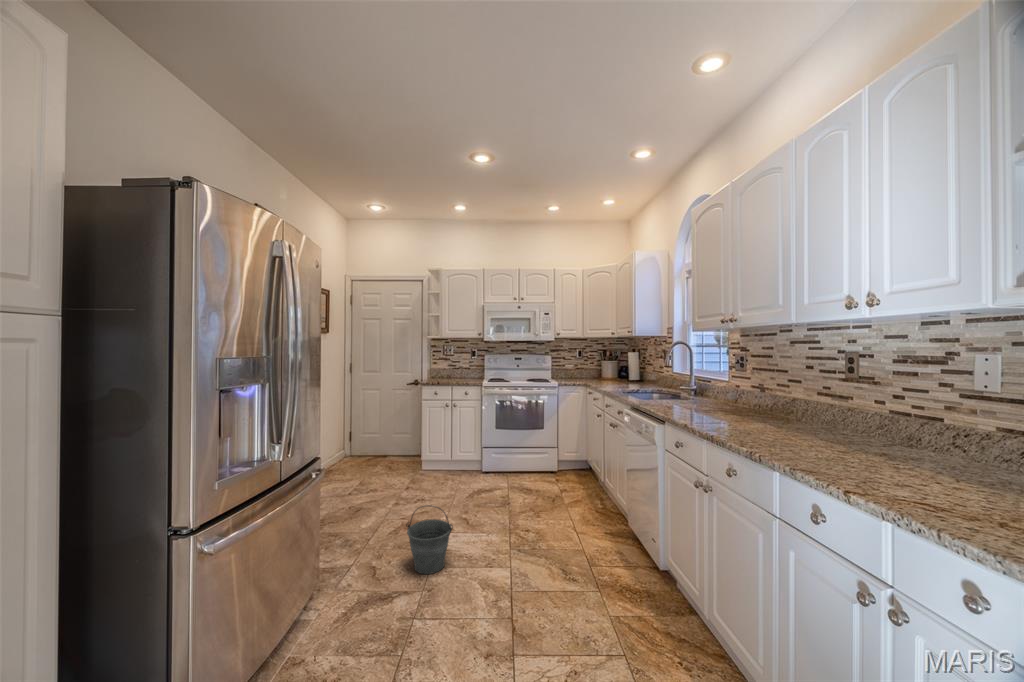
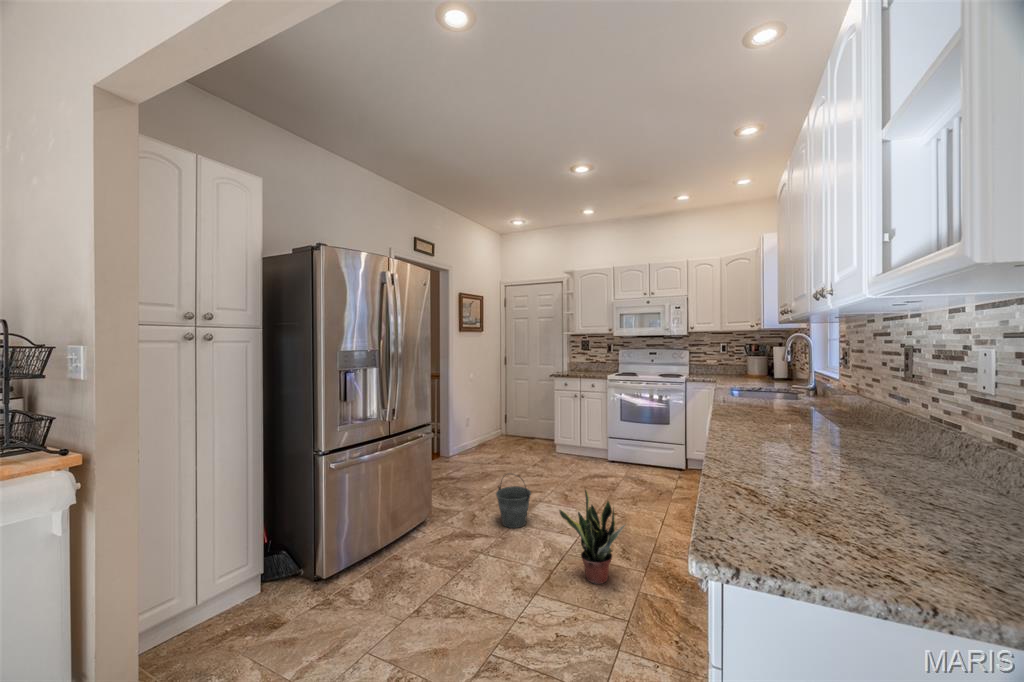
potted plant: none [528,509,597,615] -> present [559,490,625,584]

